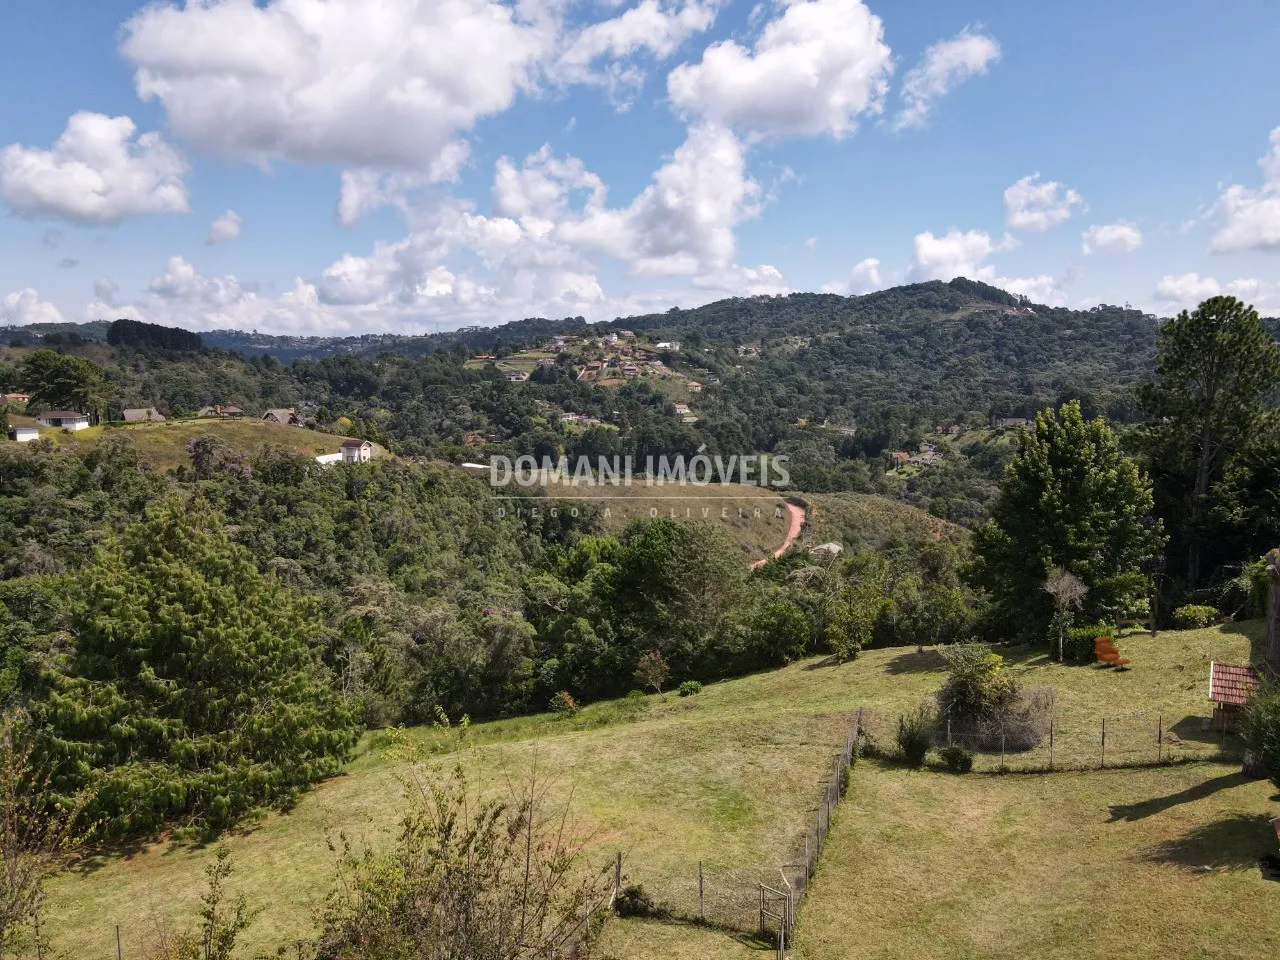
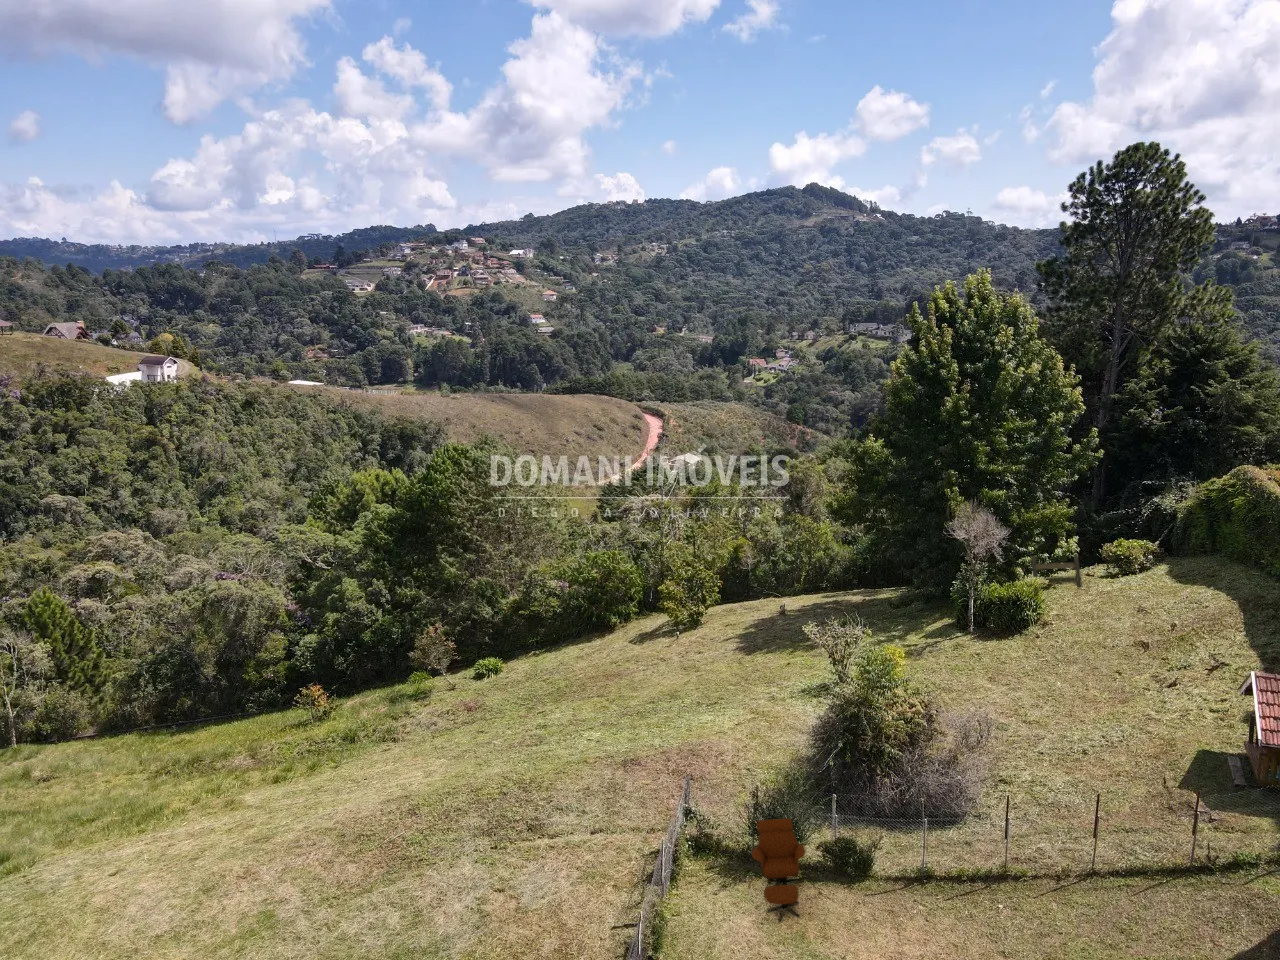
lounge chair: present [1095,637,1130,670] -> present [752,818,806,922]

